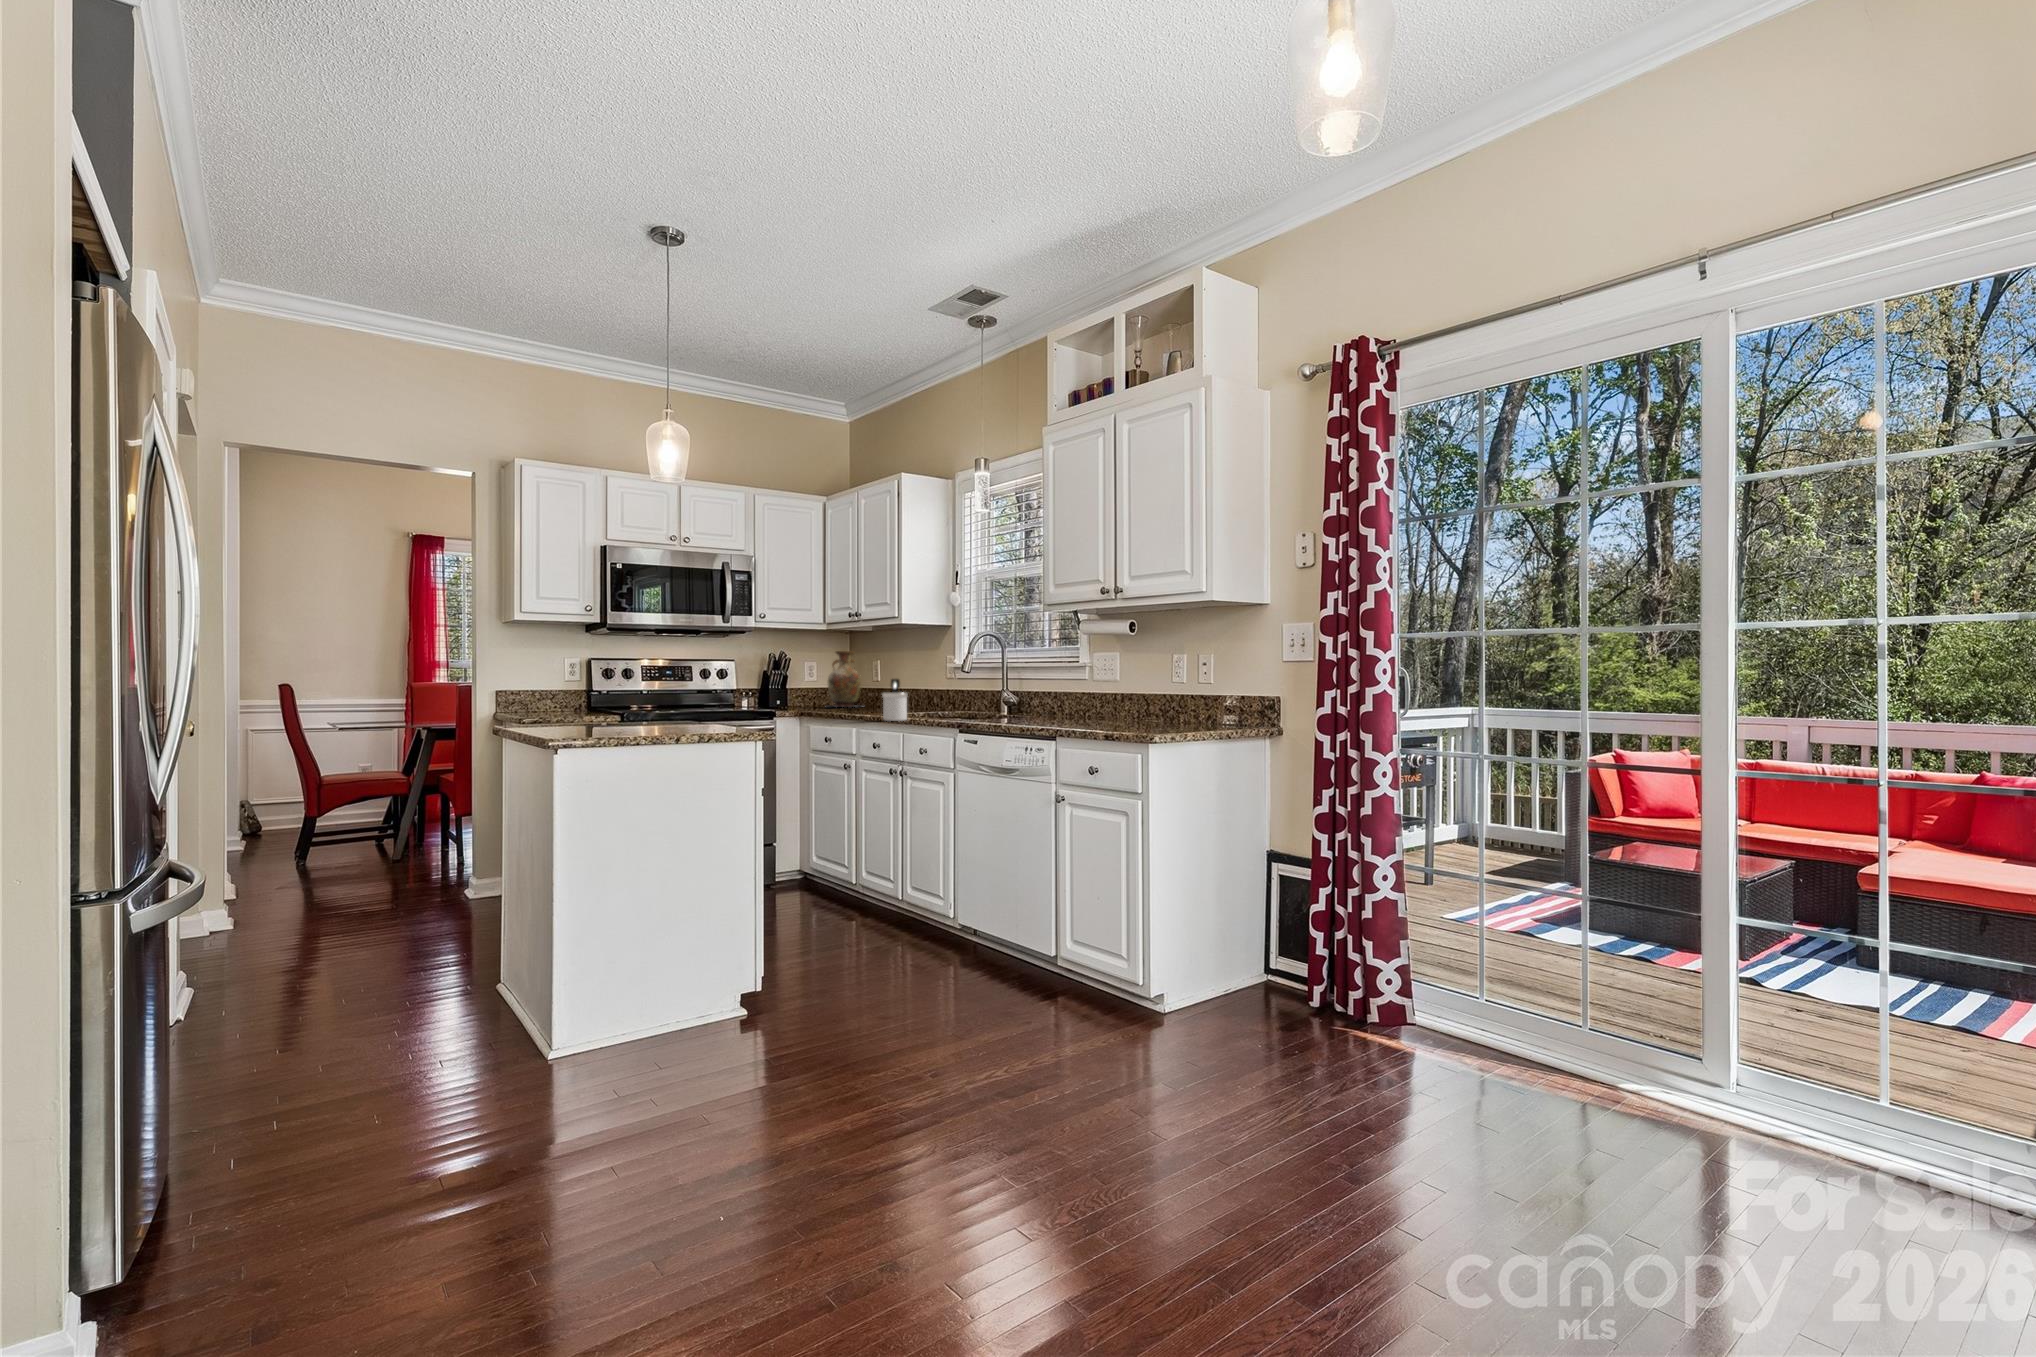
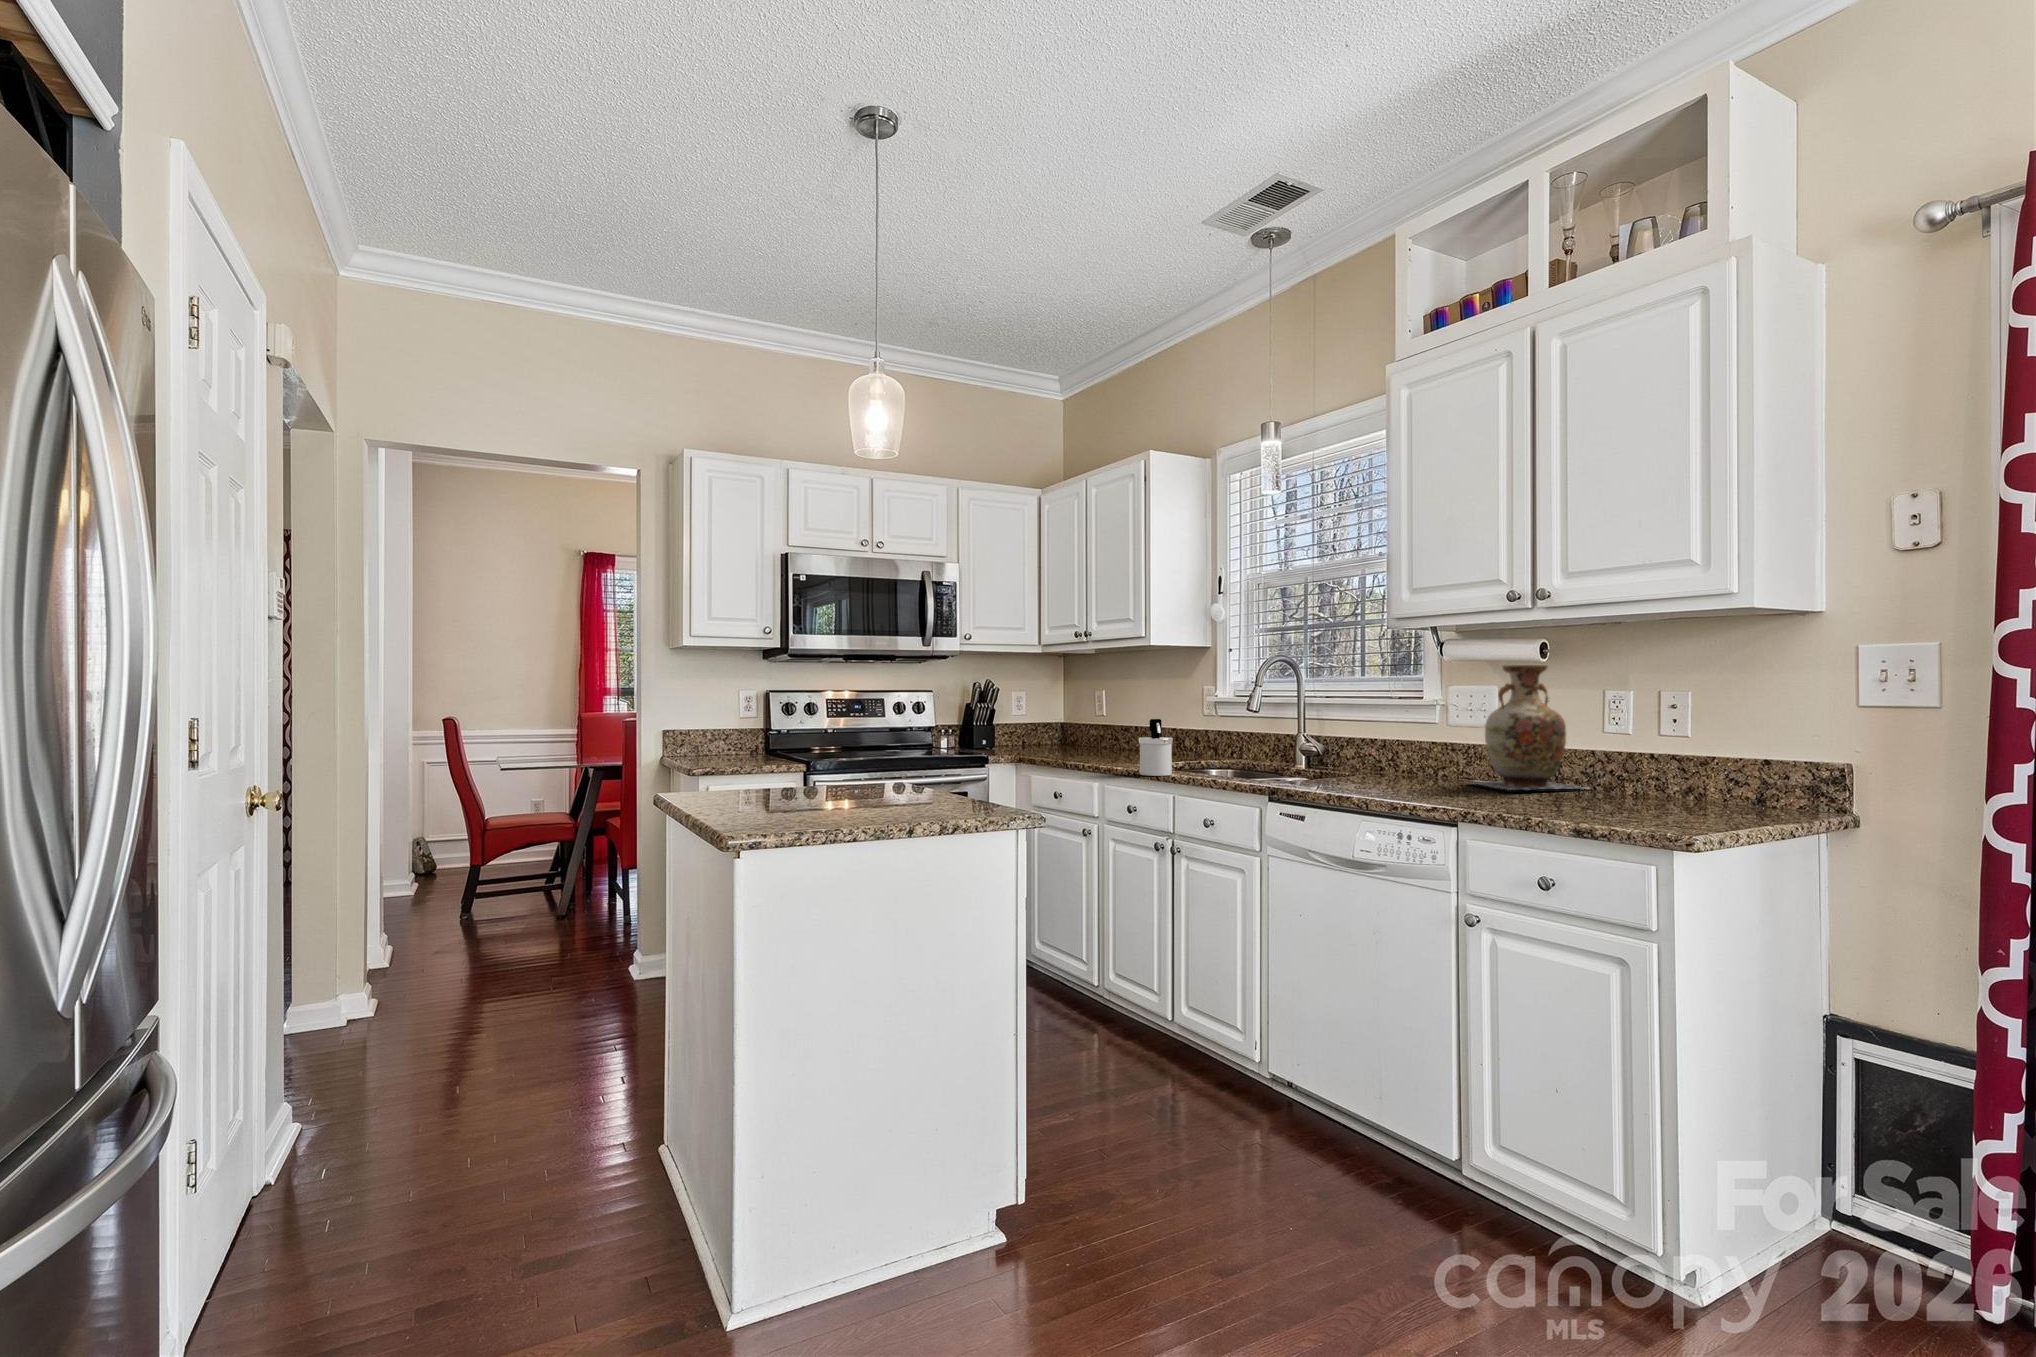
vase: present [828,651,862,707] -> present [1475,665,1589,790]

